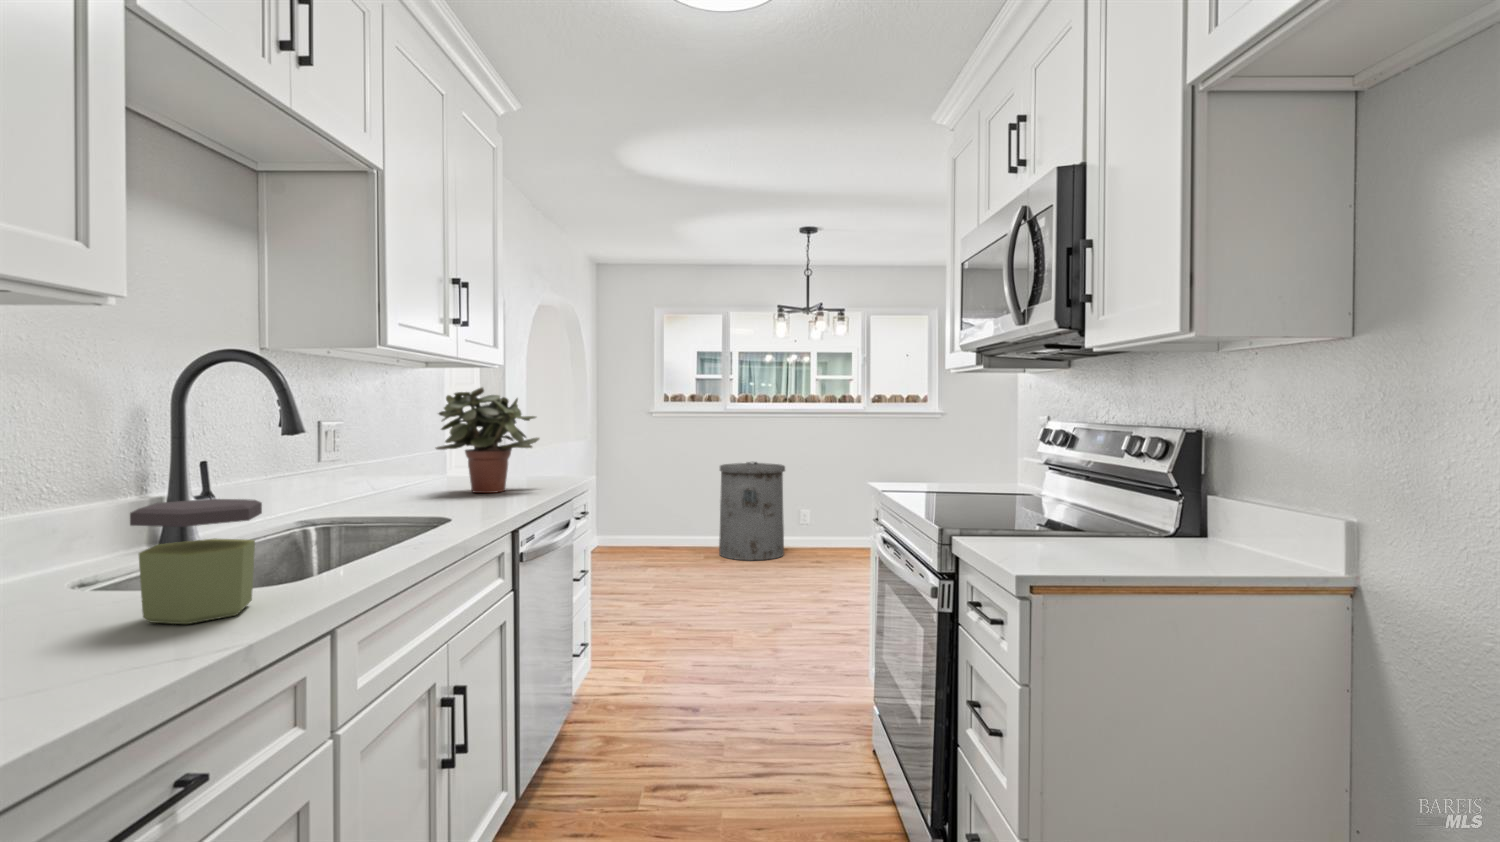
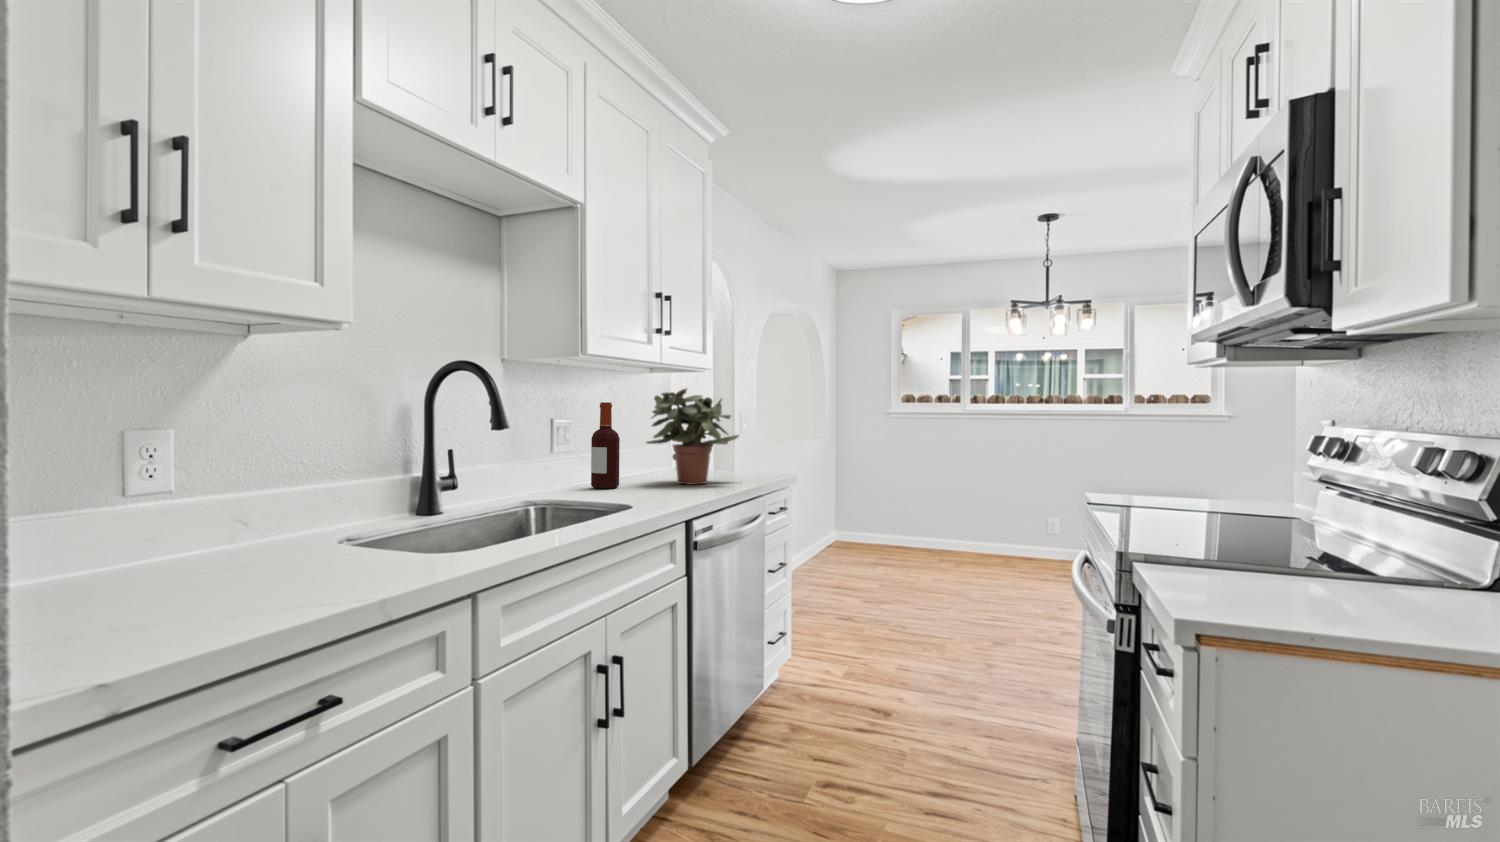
bottle: none [372,403,406,503] -> present [591,402,620,489]
trash can: present [719,462,785,560] -> none [964,464,1037,566]
jar: present [130,499,262,624] -> none [282,480,390,584]

